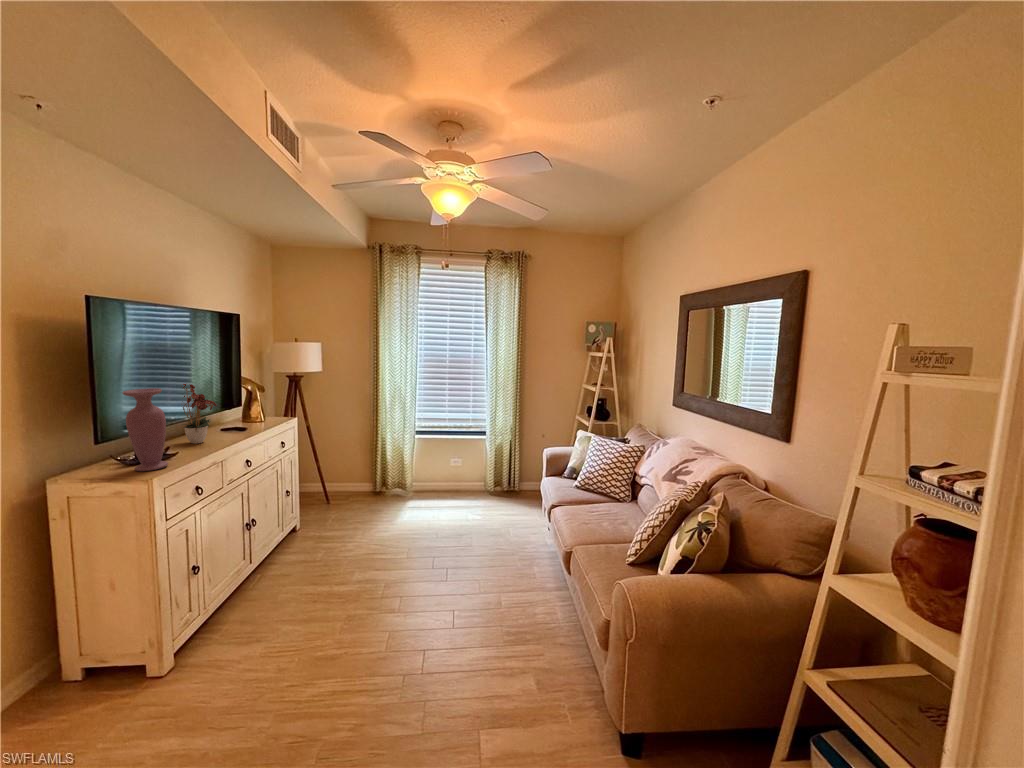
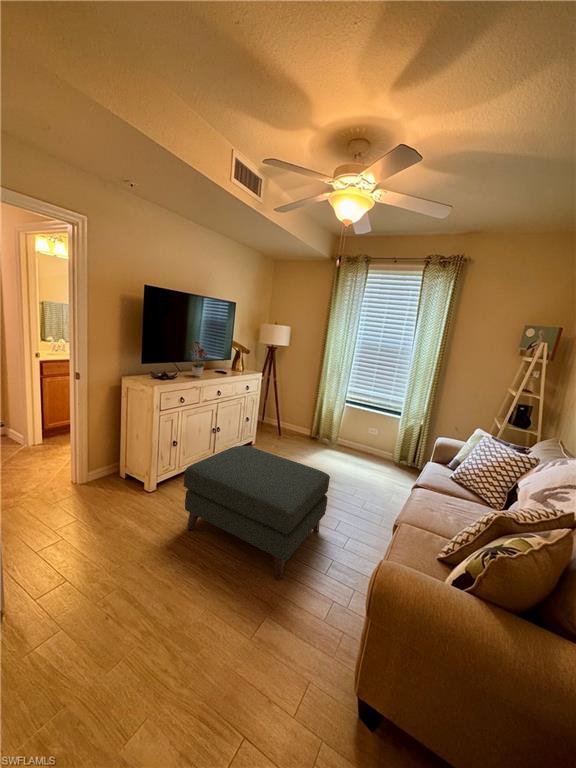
vase: present [123,388,168,471] -> none [154,339,171,384]
ottoman: none [262,525,470,696] -> present [183,446,330,580]

